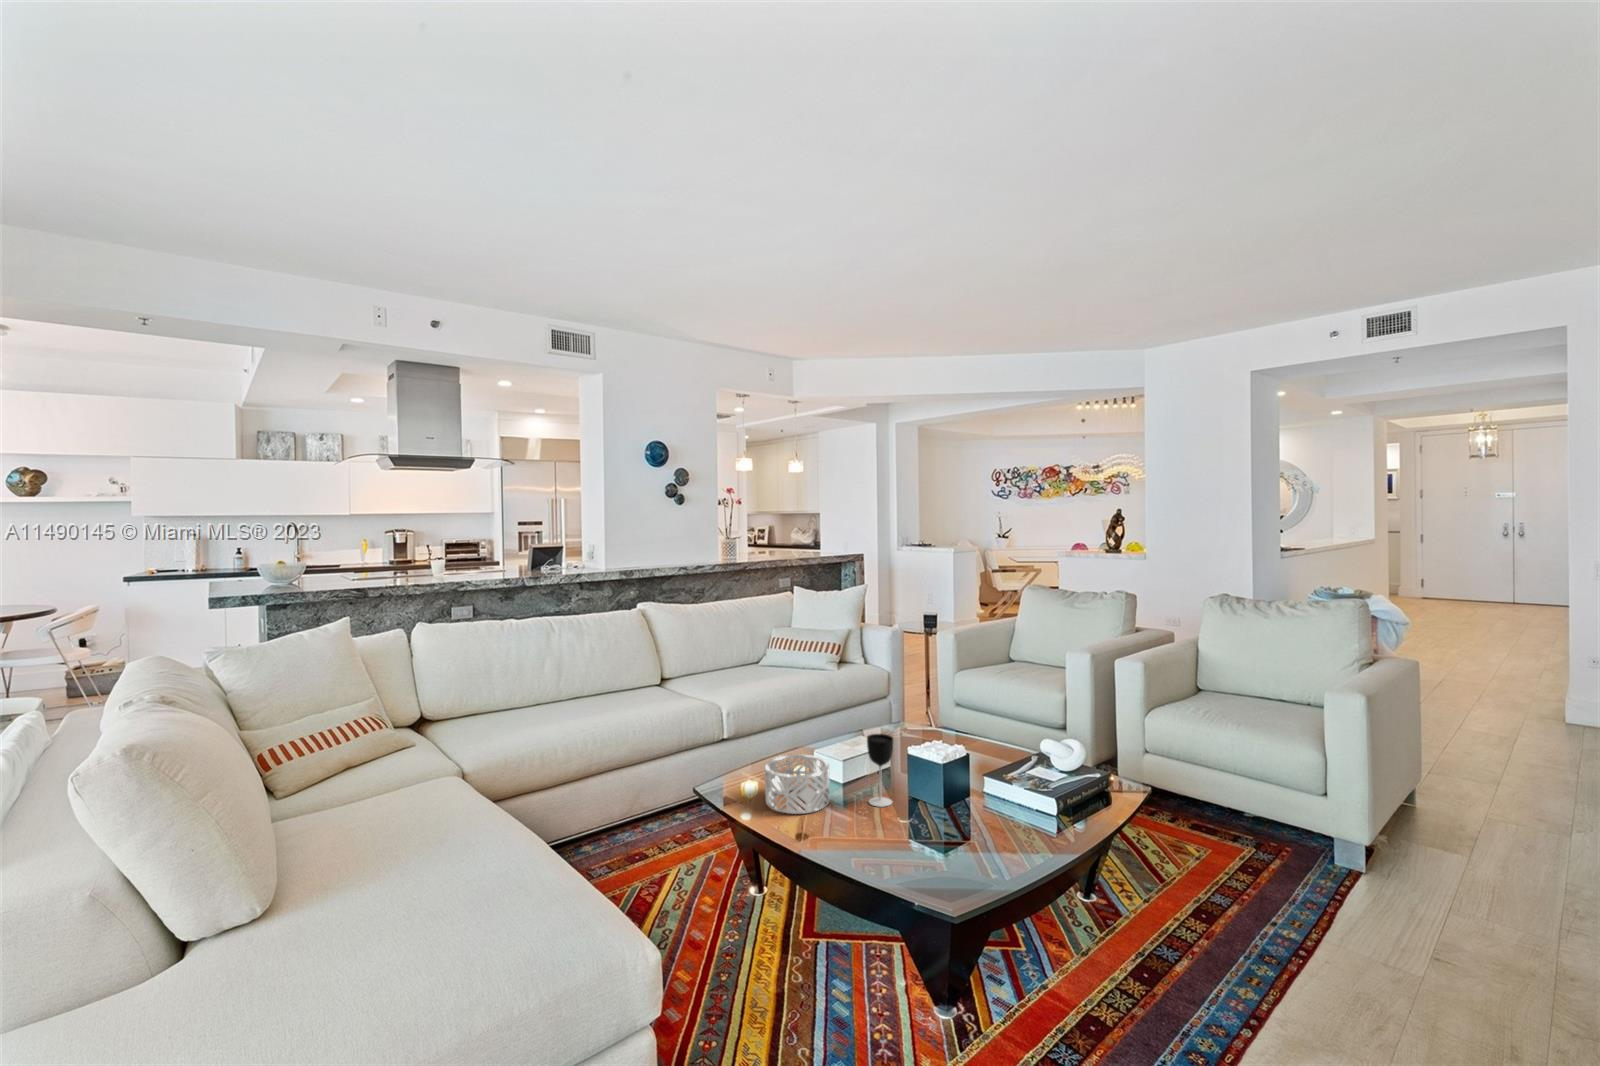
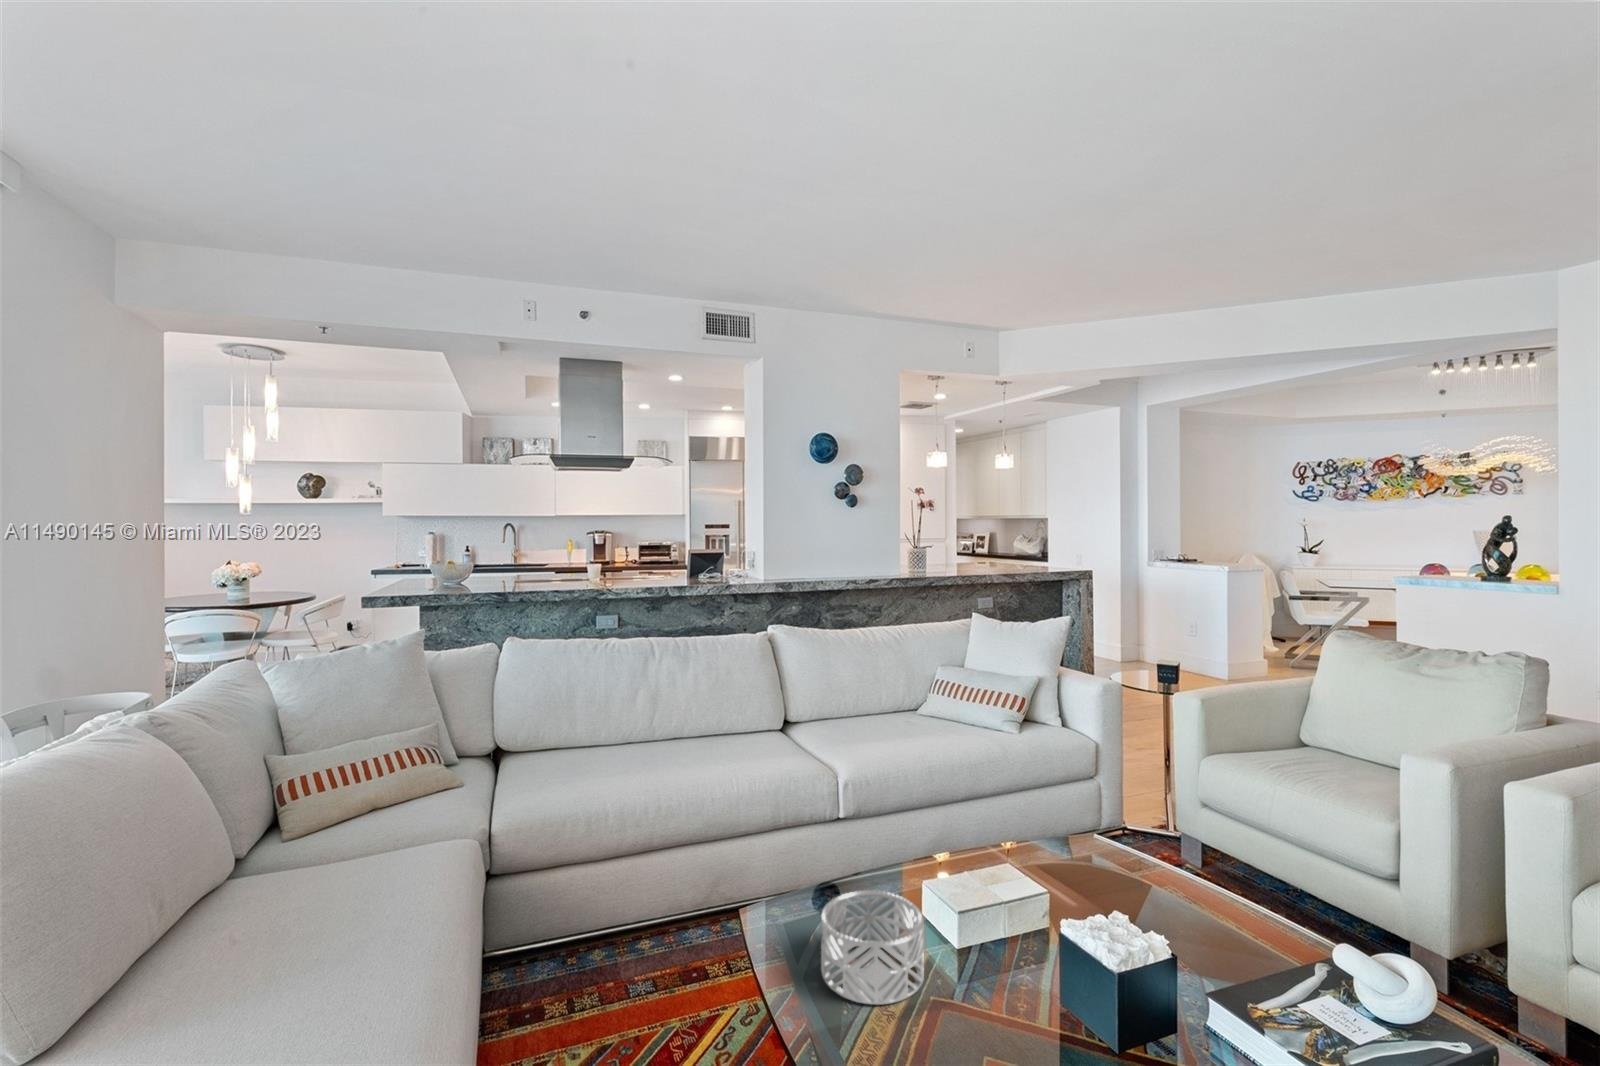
wine glass: present [867,734,893,807] -> none [985,885,1031,1018]

